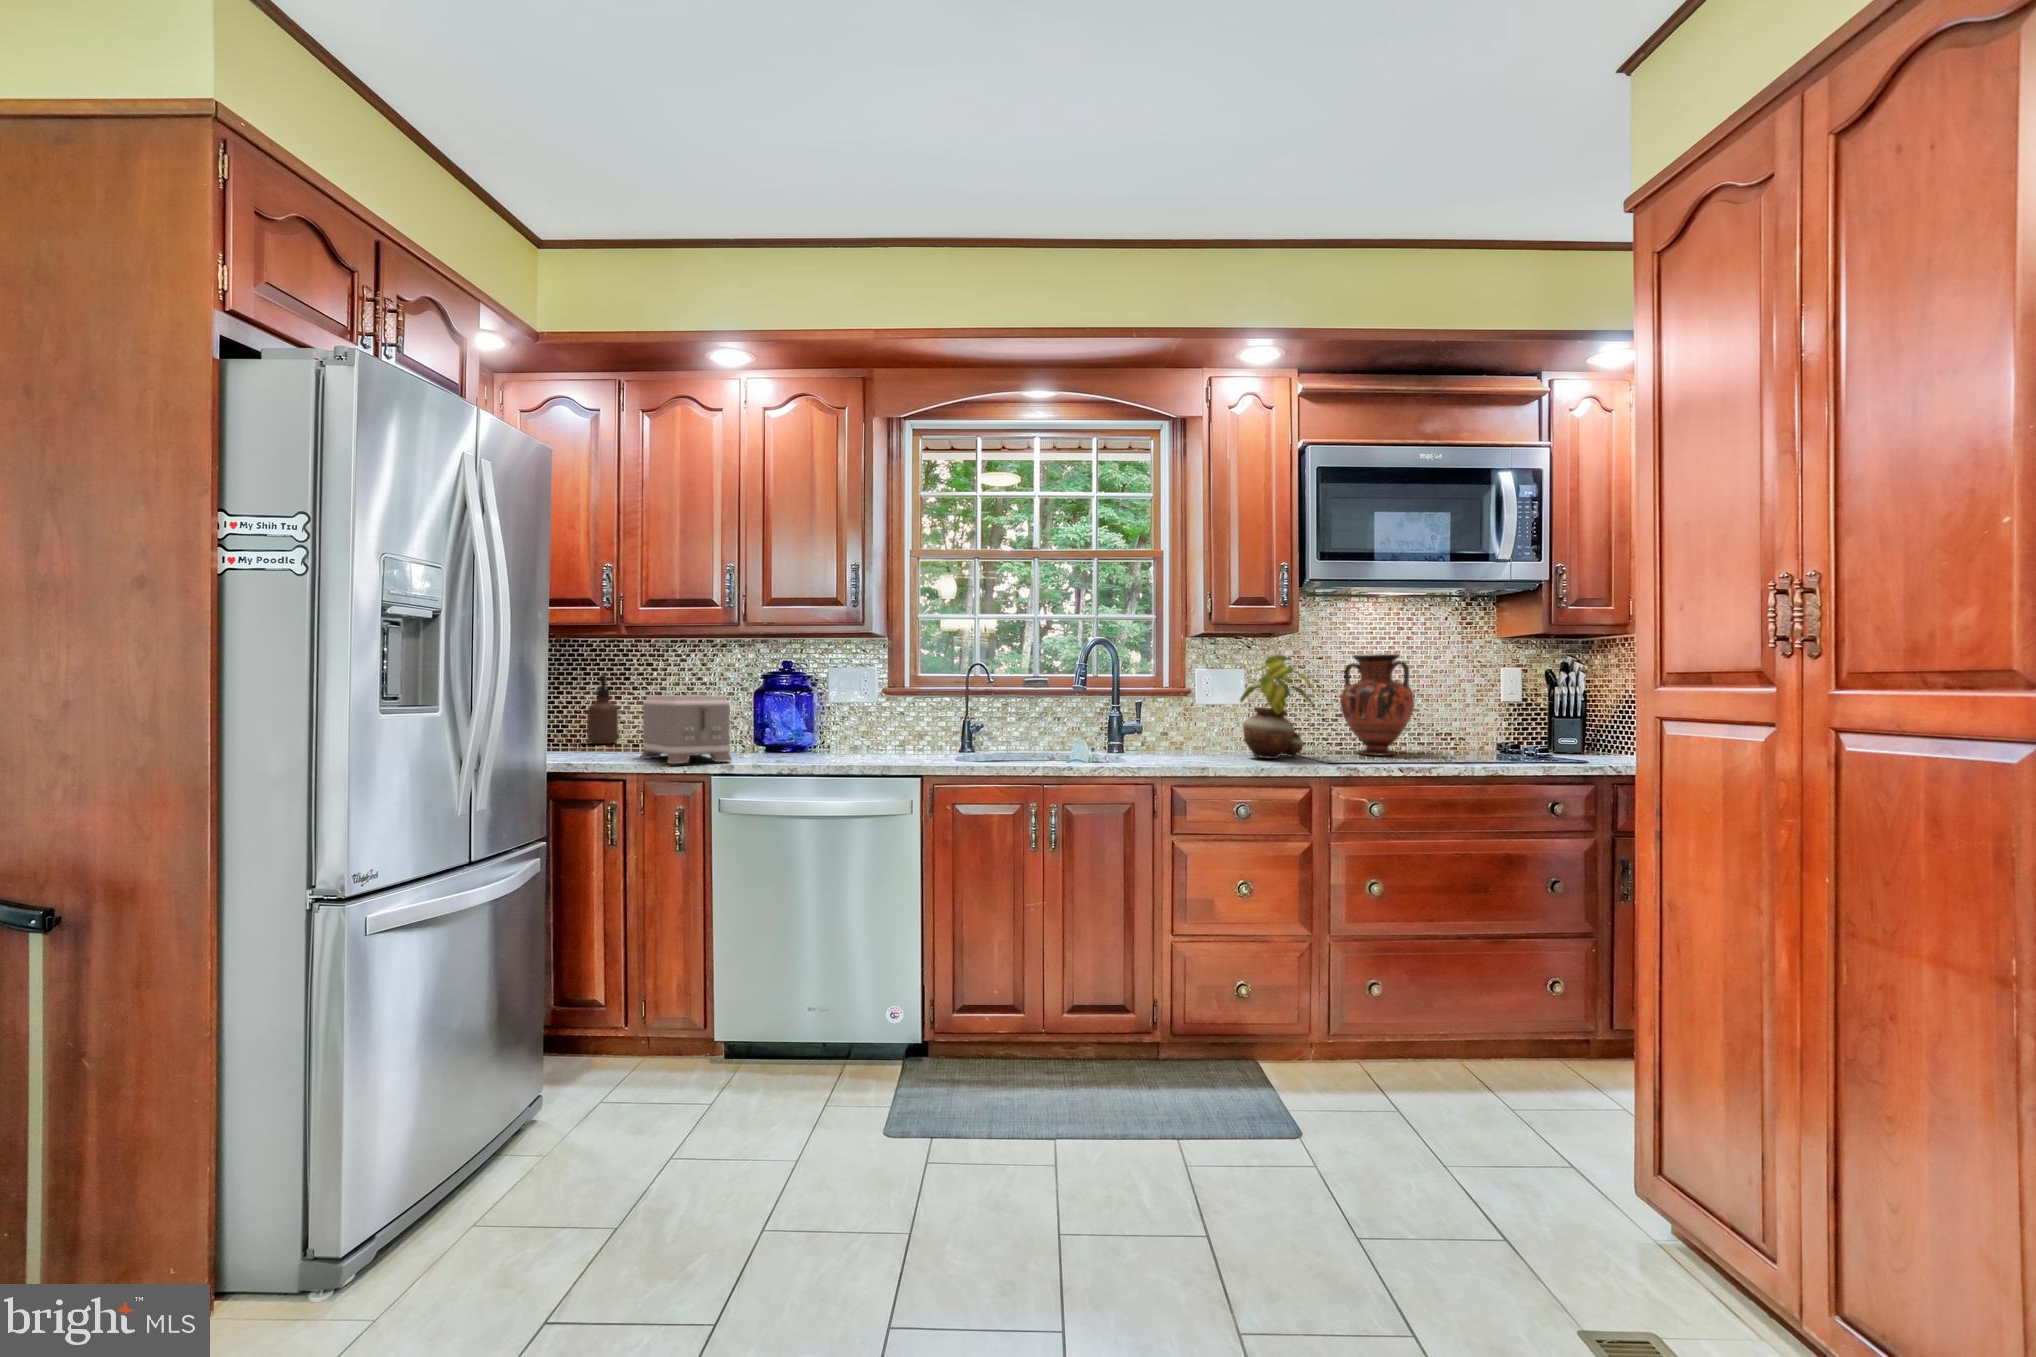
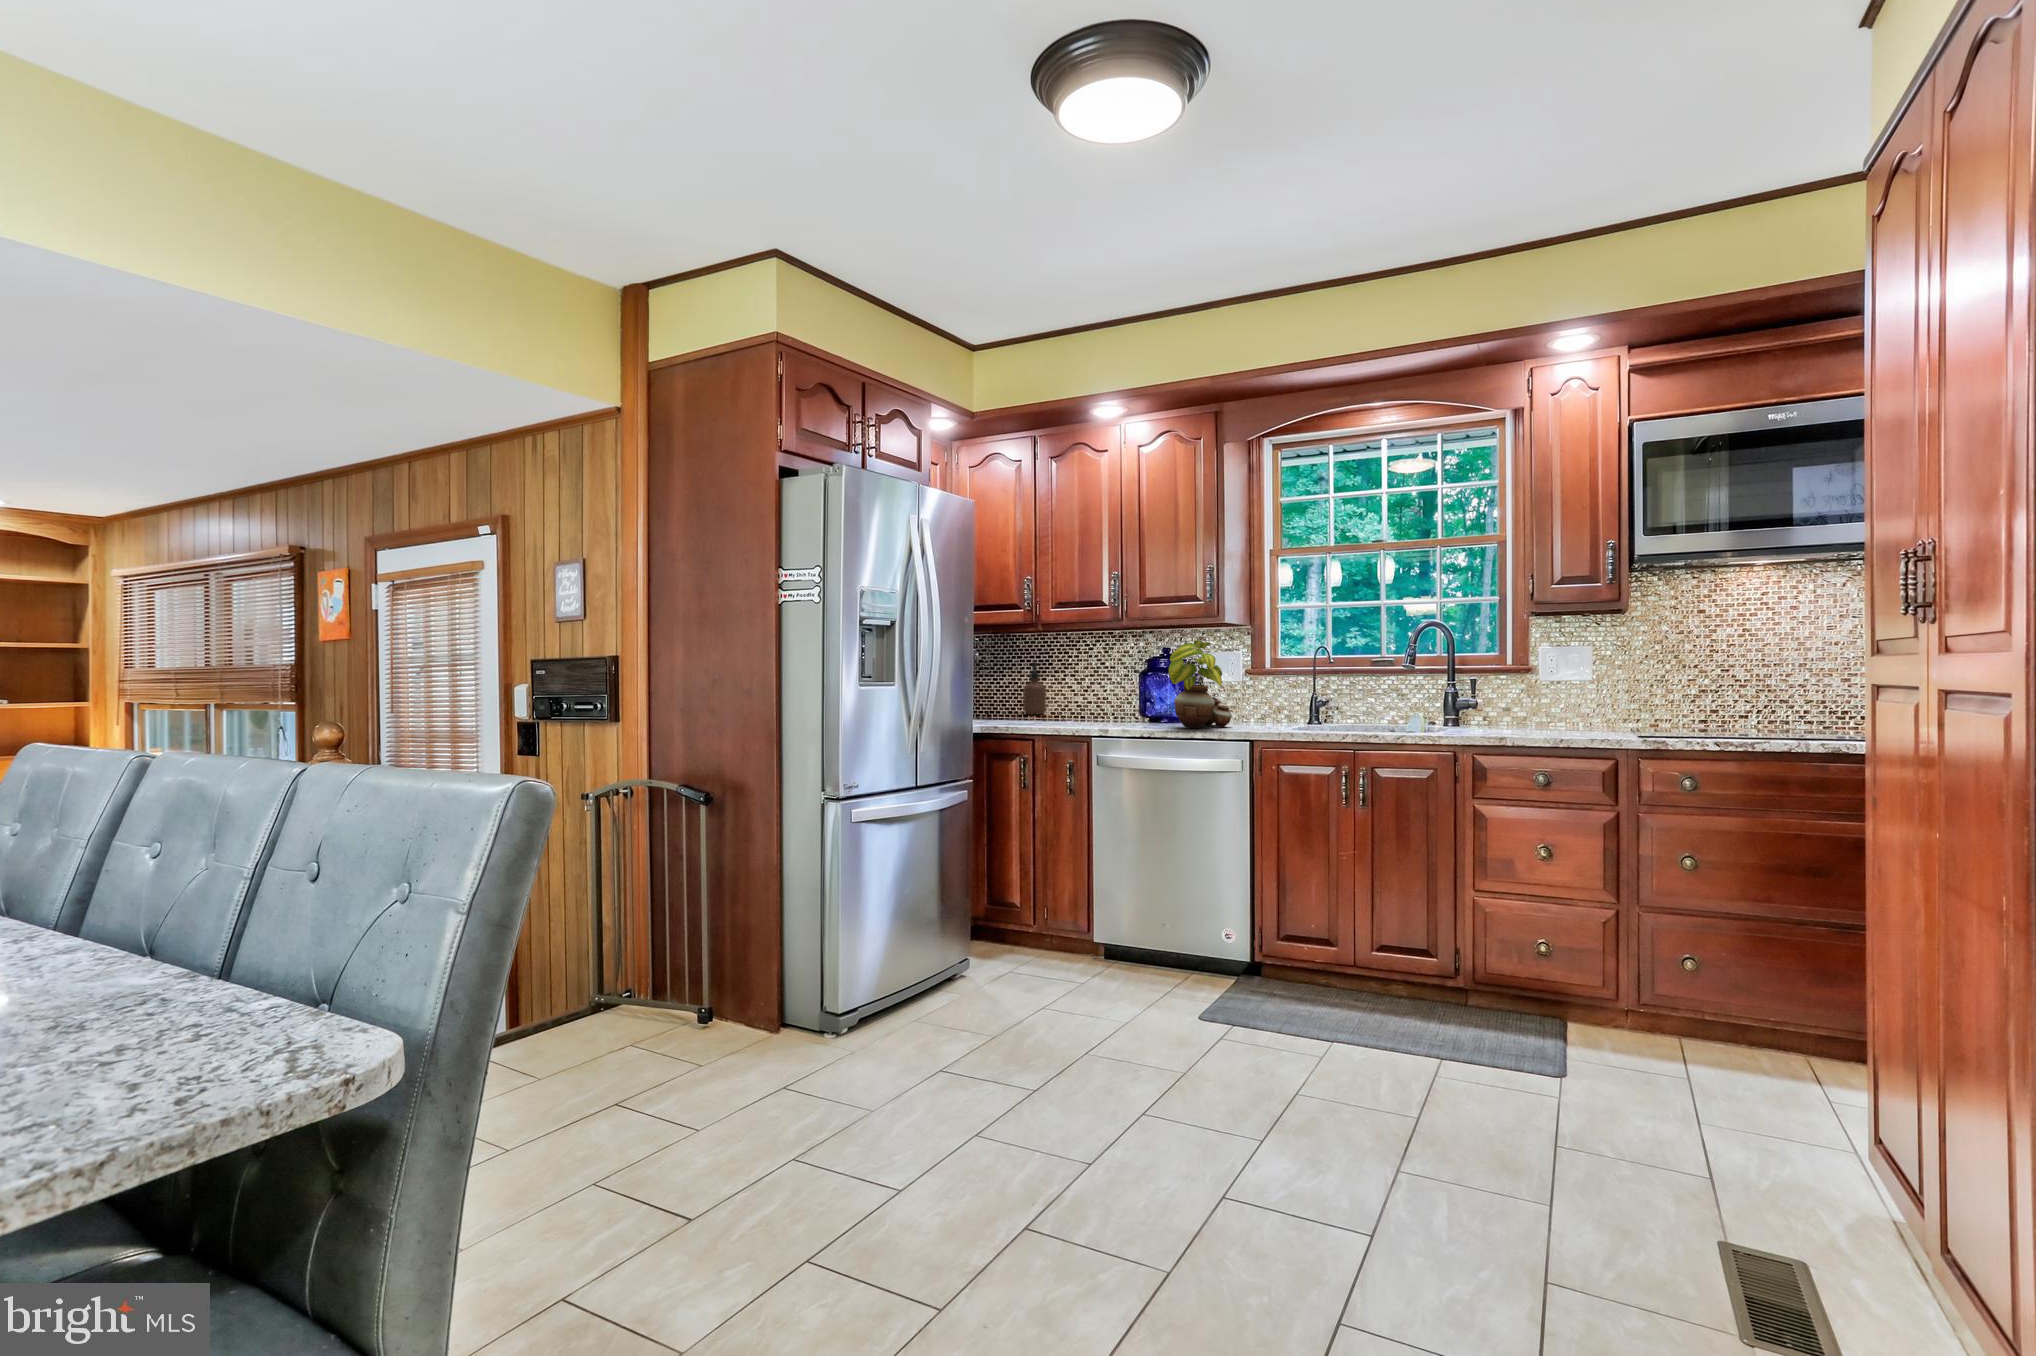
vase: present [1340,654,1414,755] -> none [1694,628,1779,732]
potted plant: present [1240,655,1314,759] -> present [1169,640,1232,728]
toaster: present [641,695,732,764] -> none [1050,676,1111,728]

